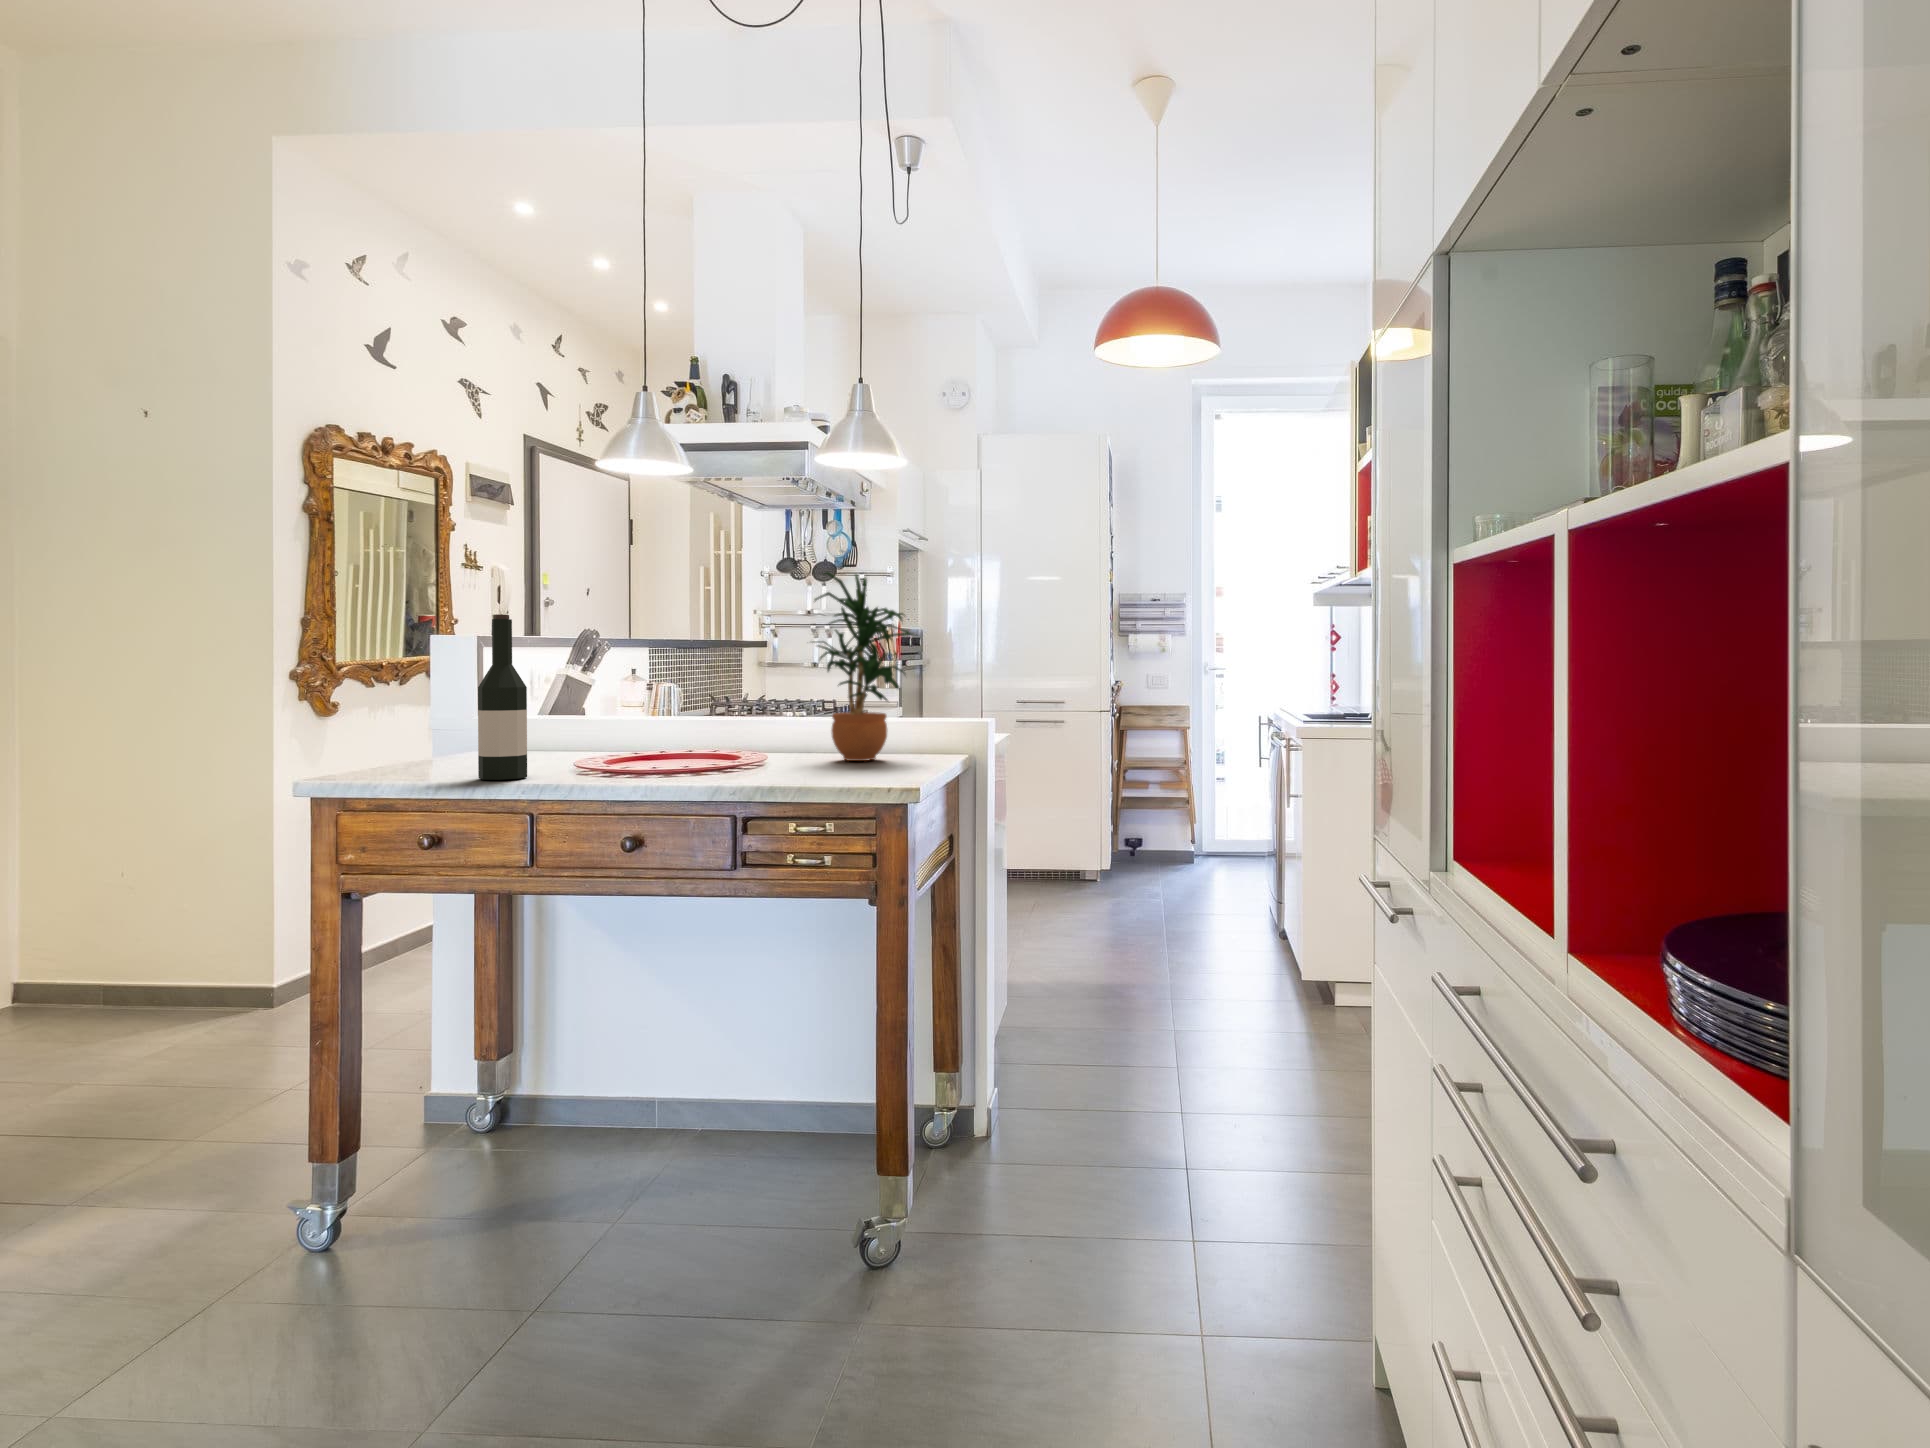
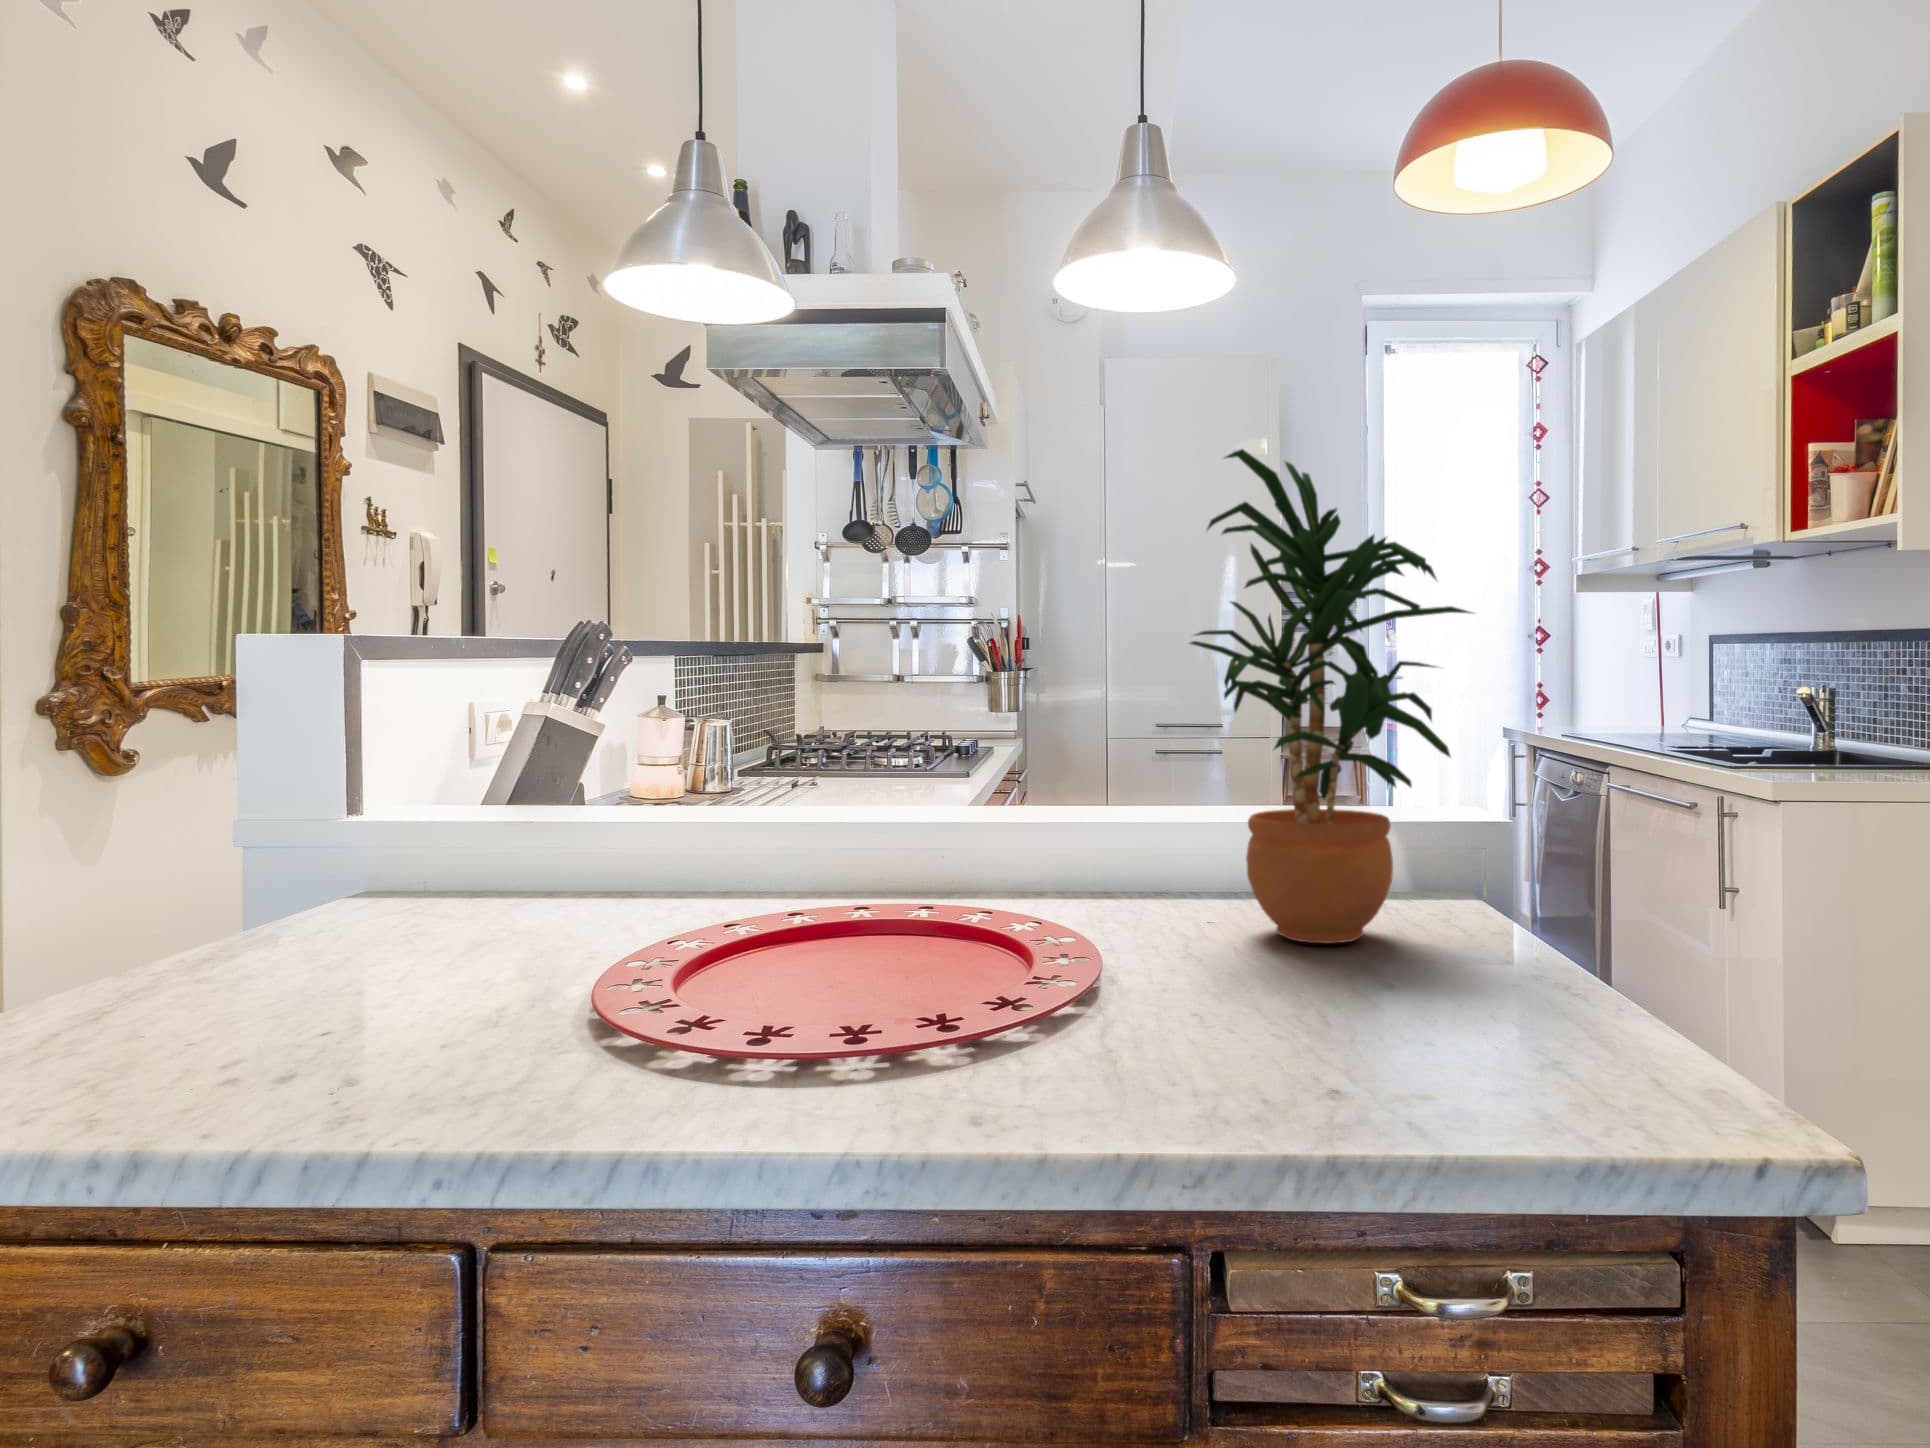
wine bottle: present [478,615,527,780] -> none [281,543,452,1112]

